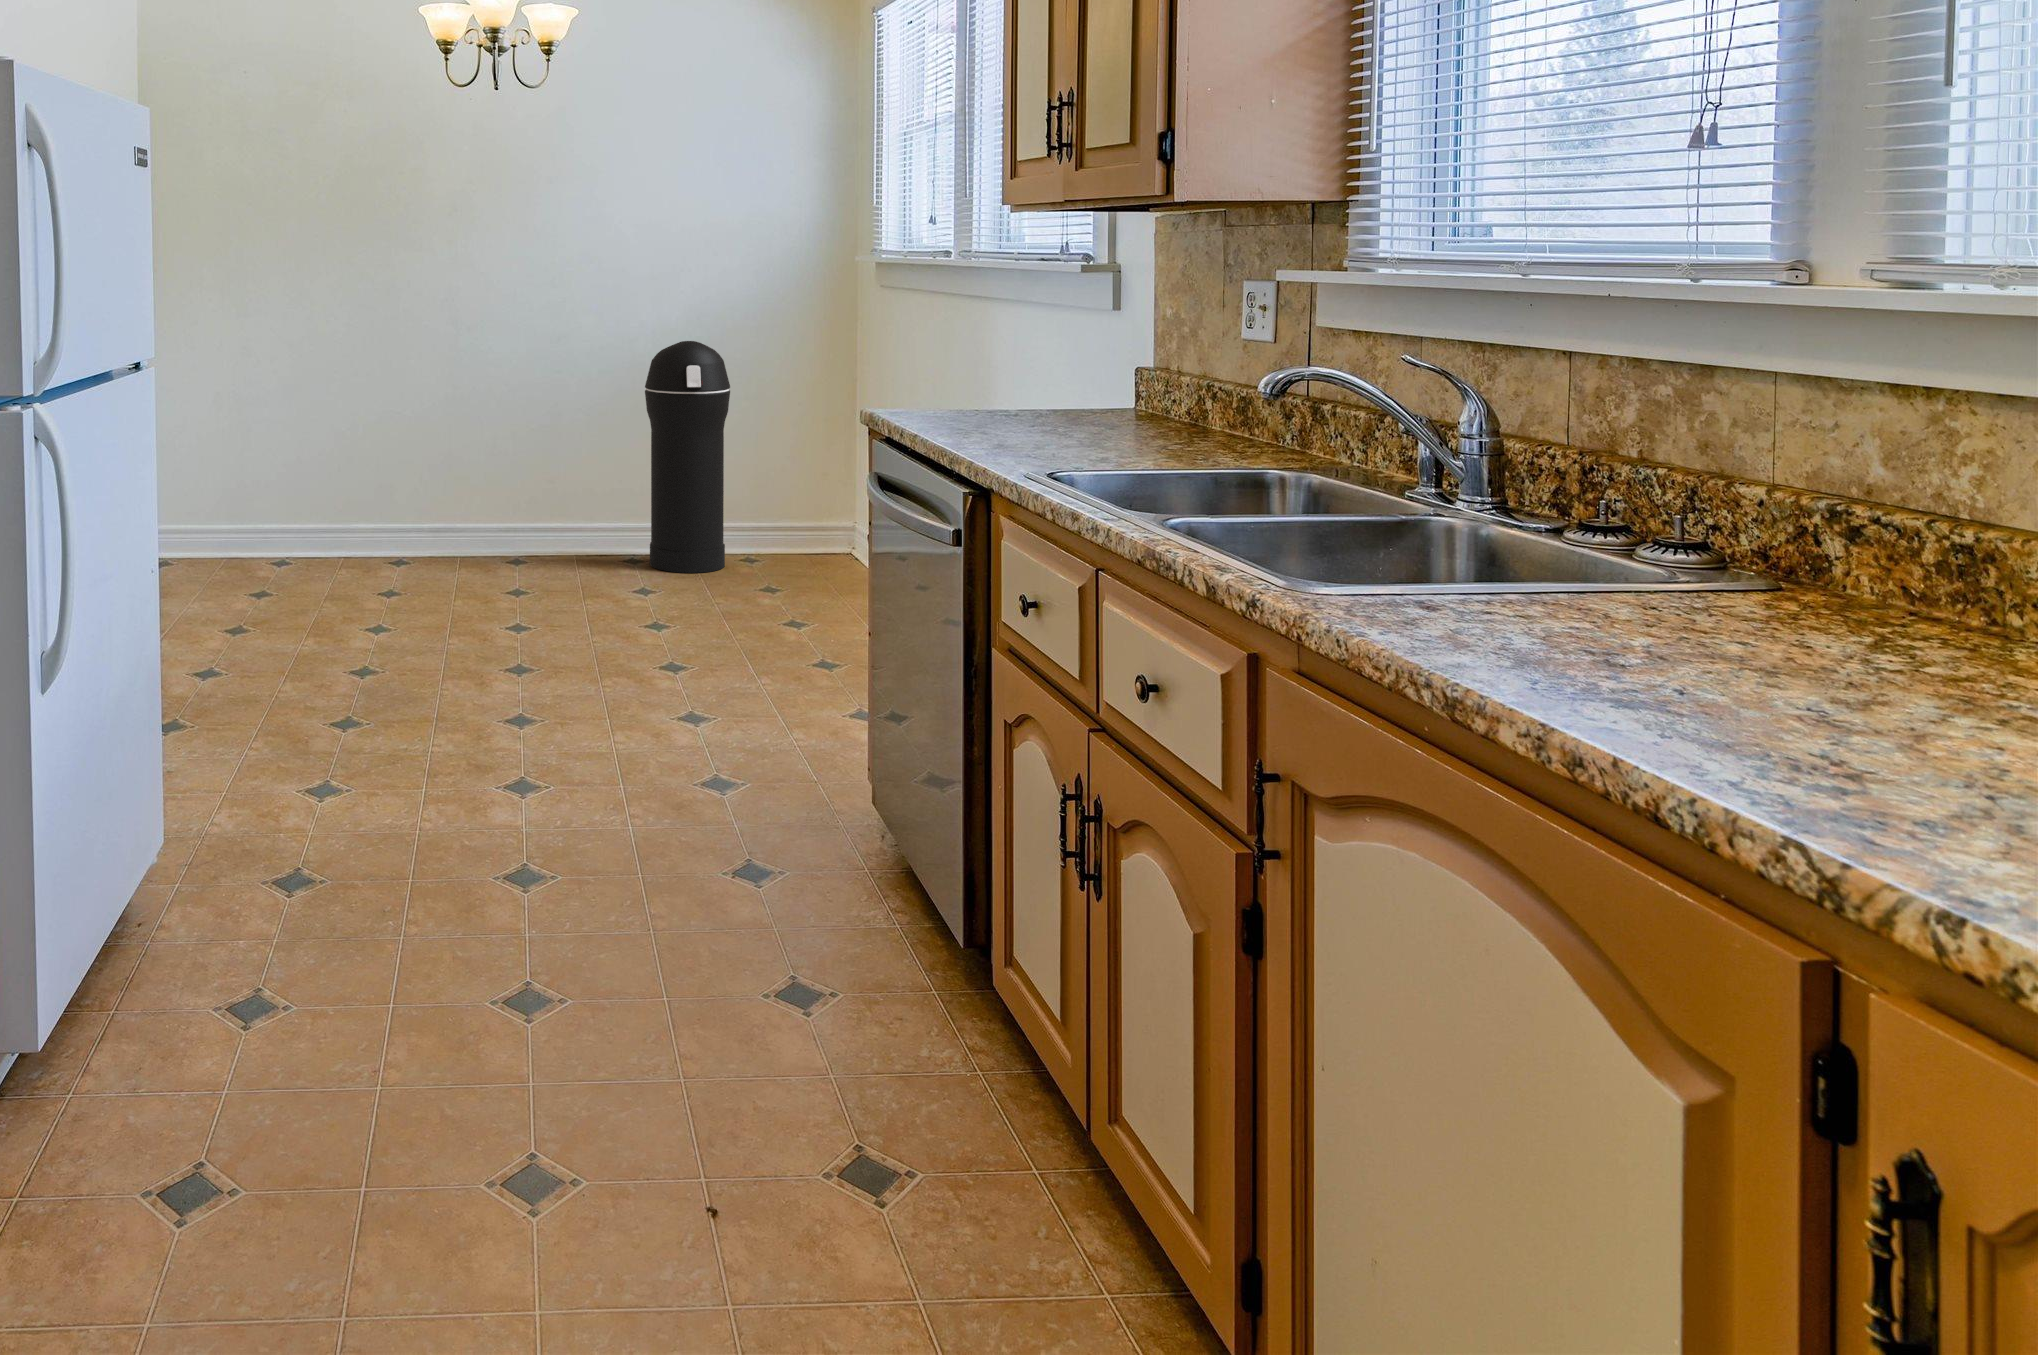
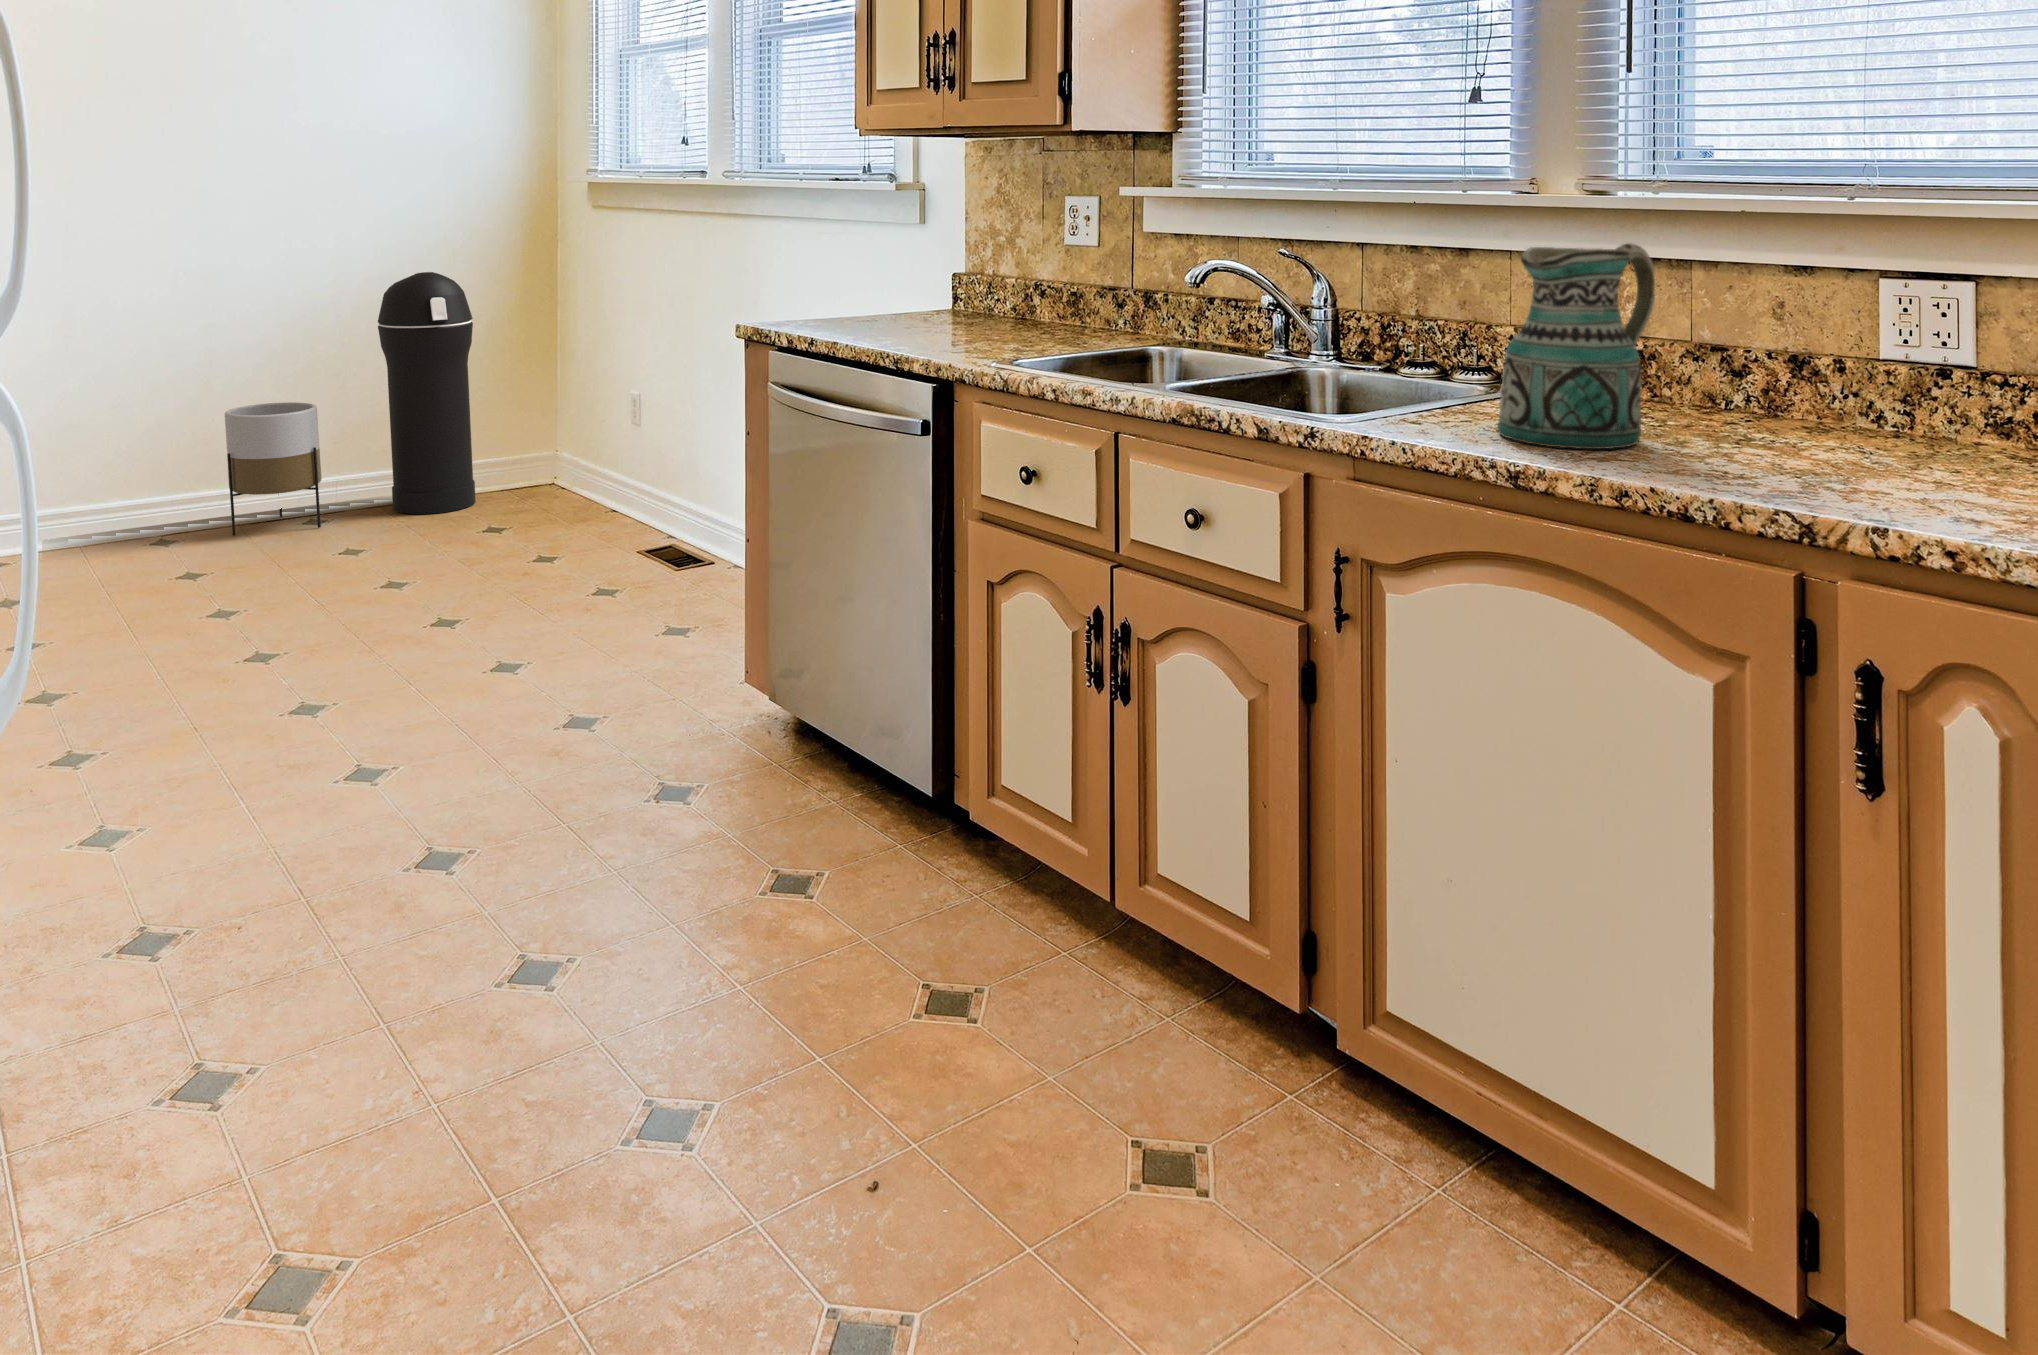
ceramic pitcher: none [1511,367,1847,693] -> present [1498,243,1655,449]
planter: none [510,453,586,572] -> present [225,402,322,535]

